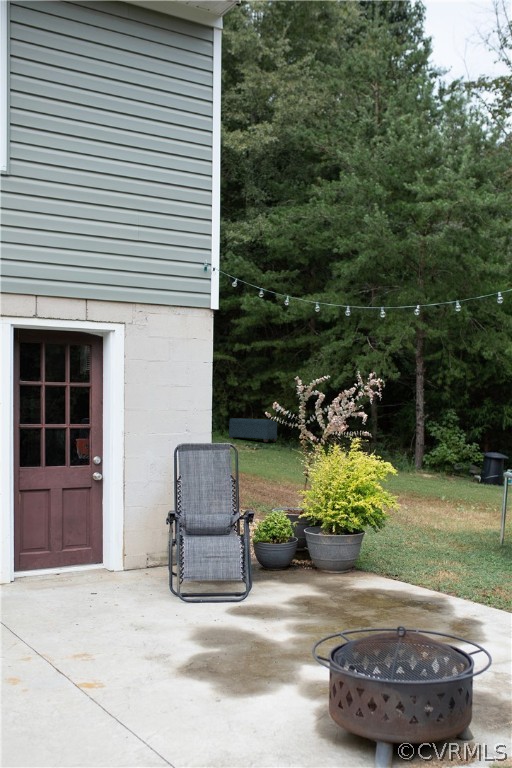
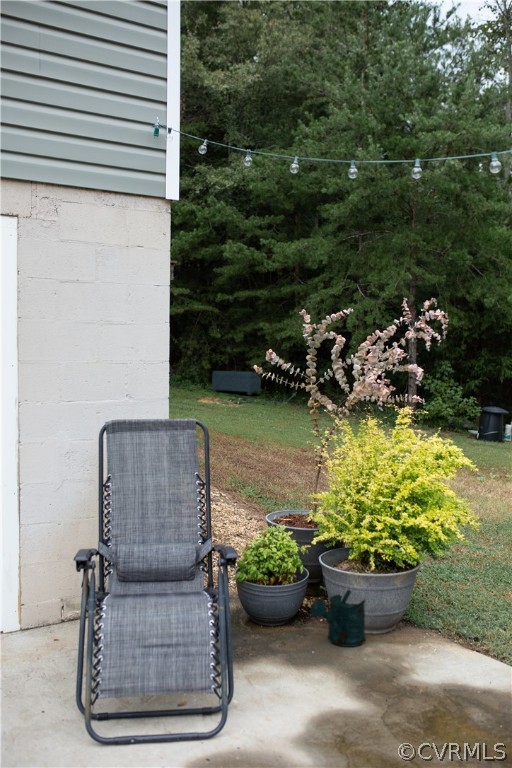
watering can: none [297,545,332,580] -> present [311,590,365,647]

